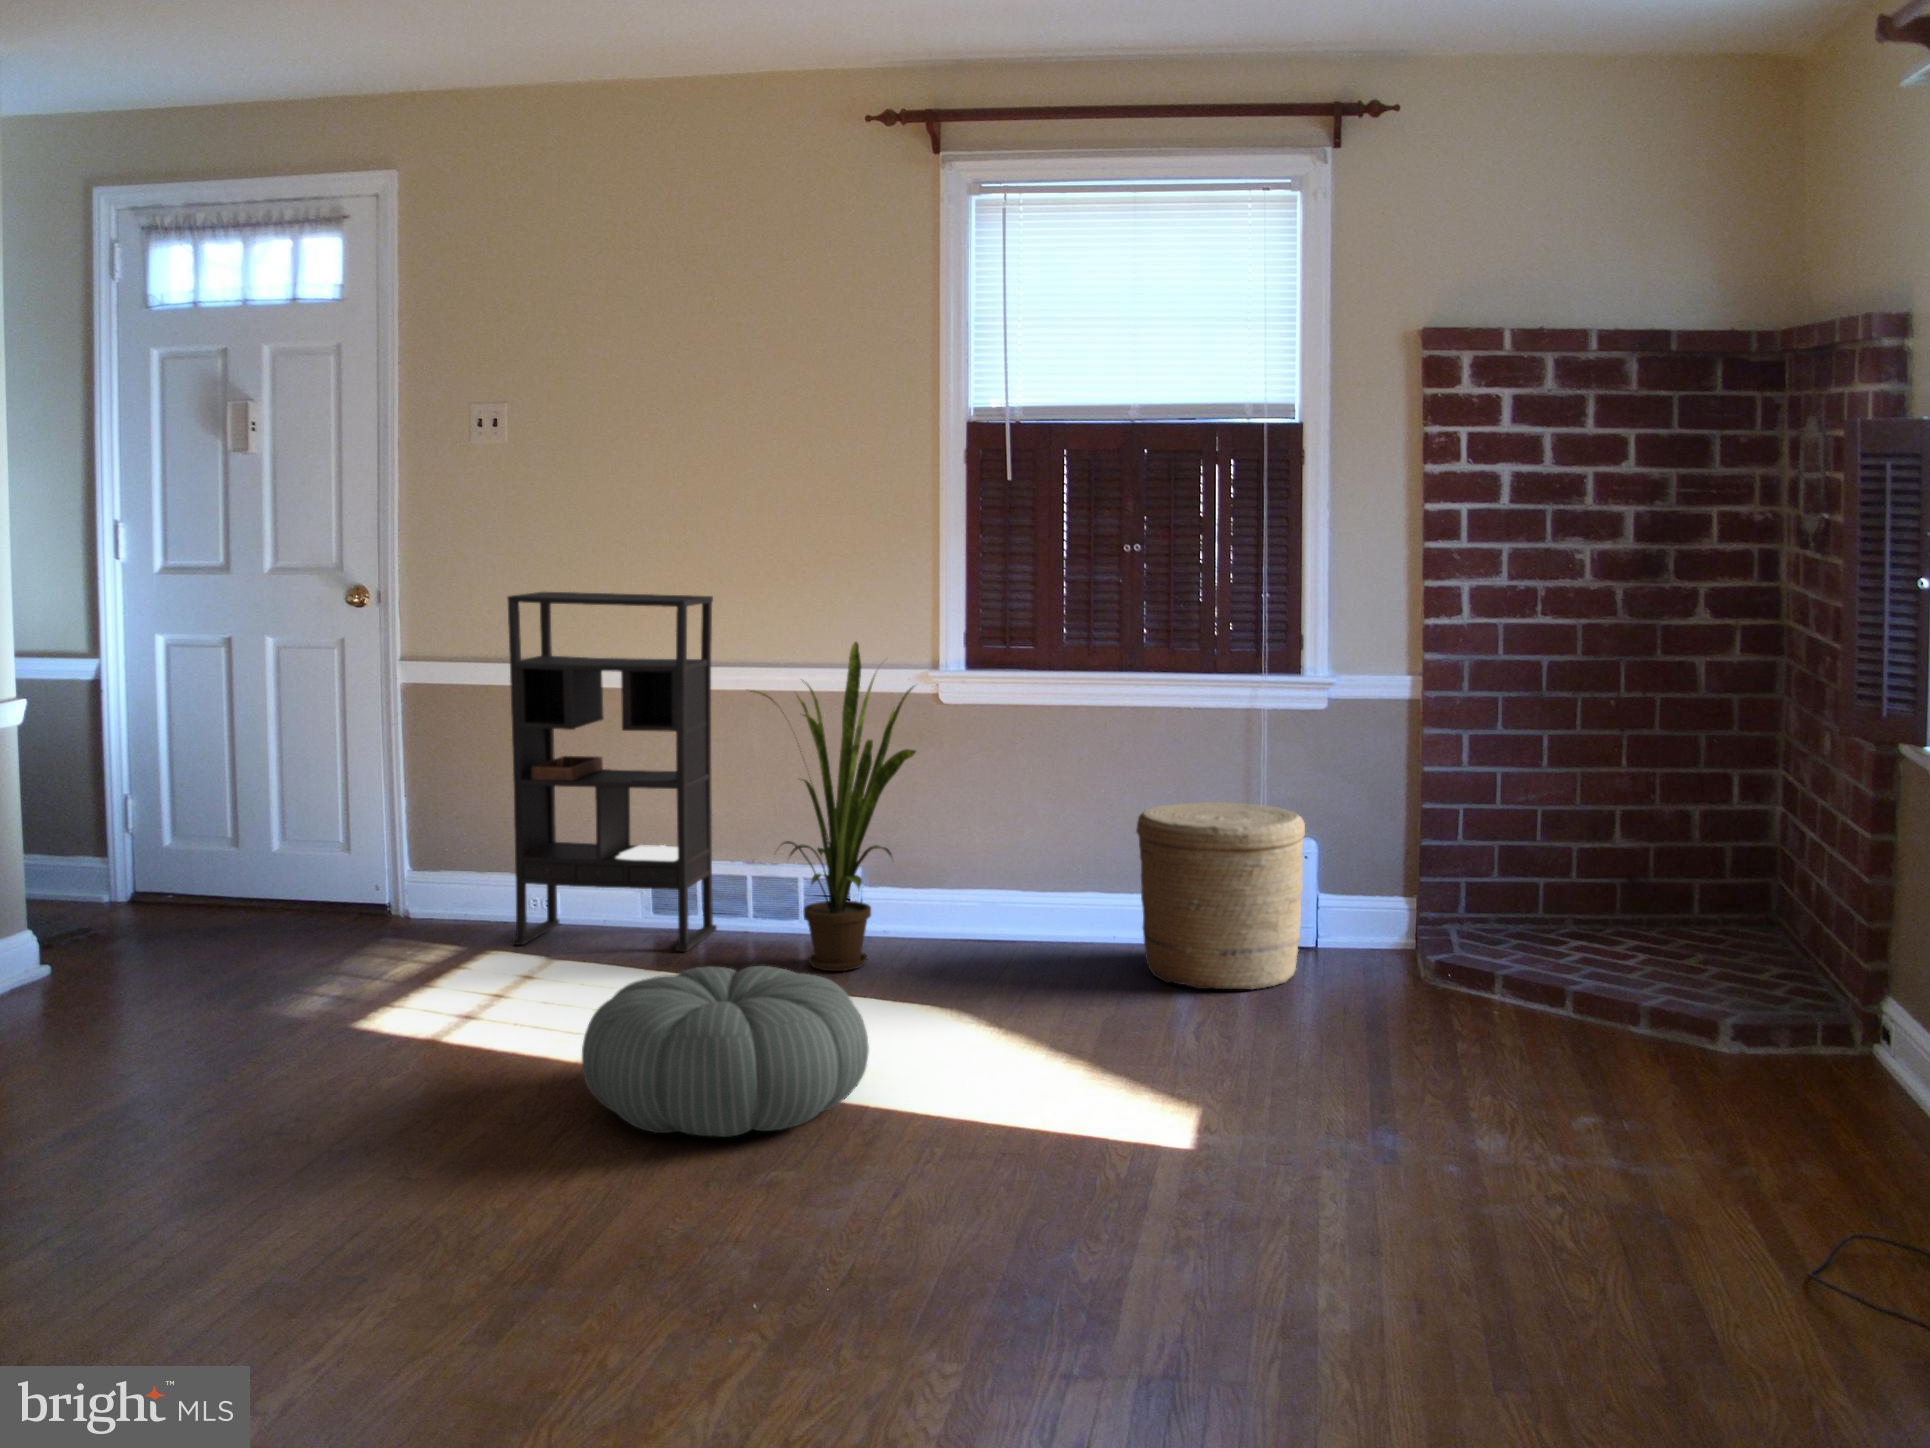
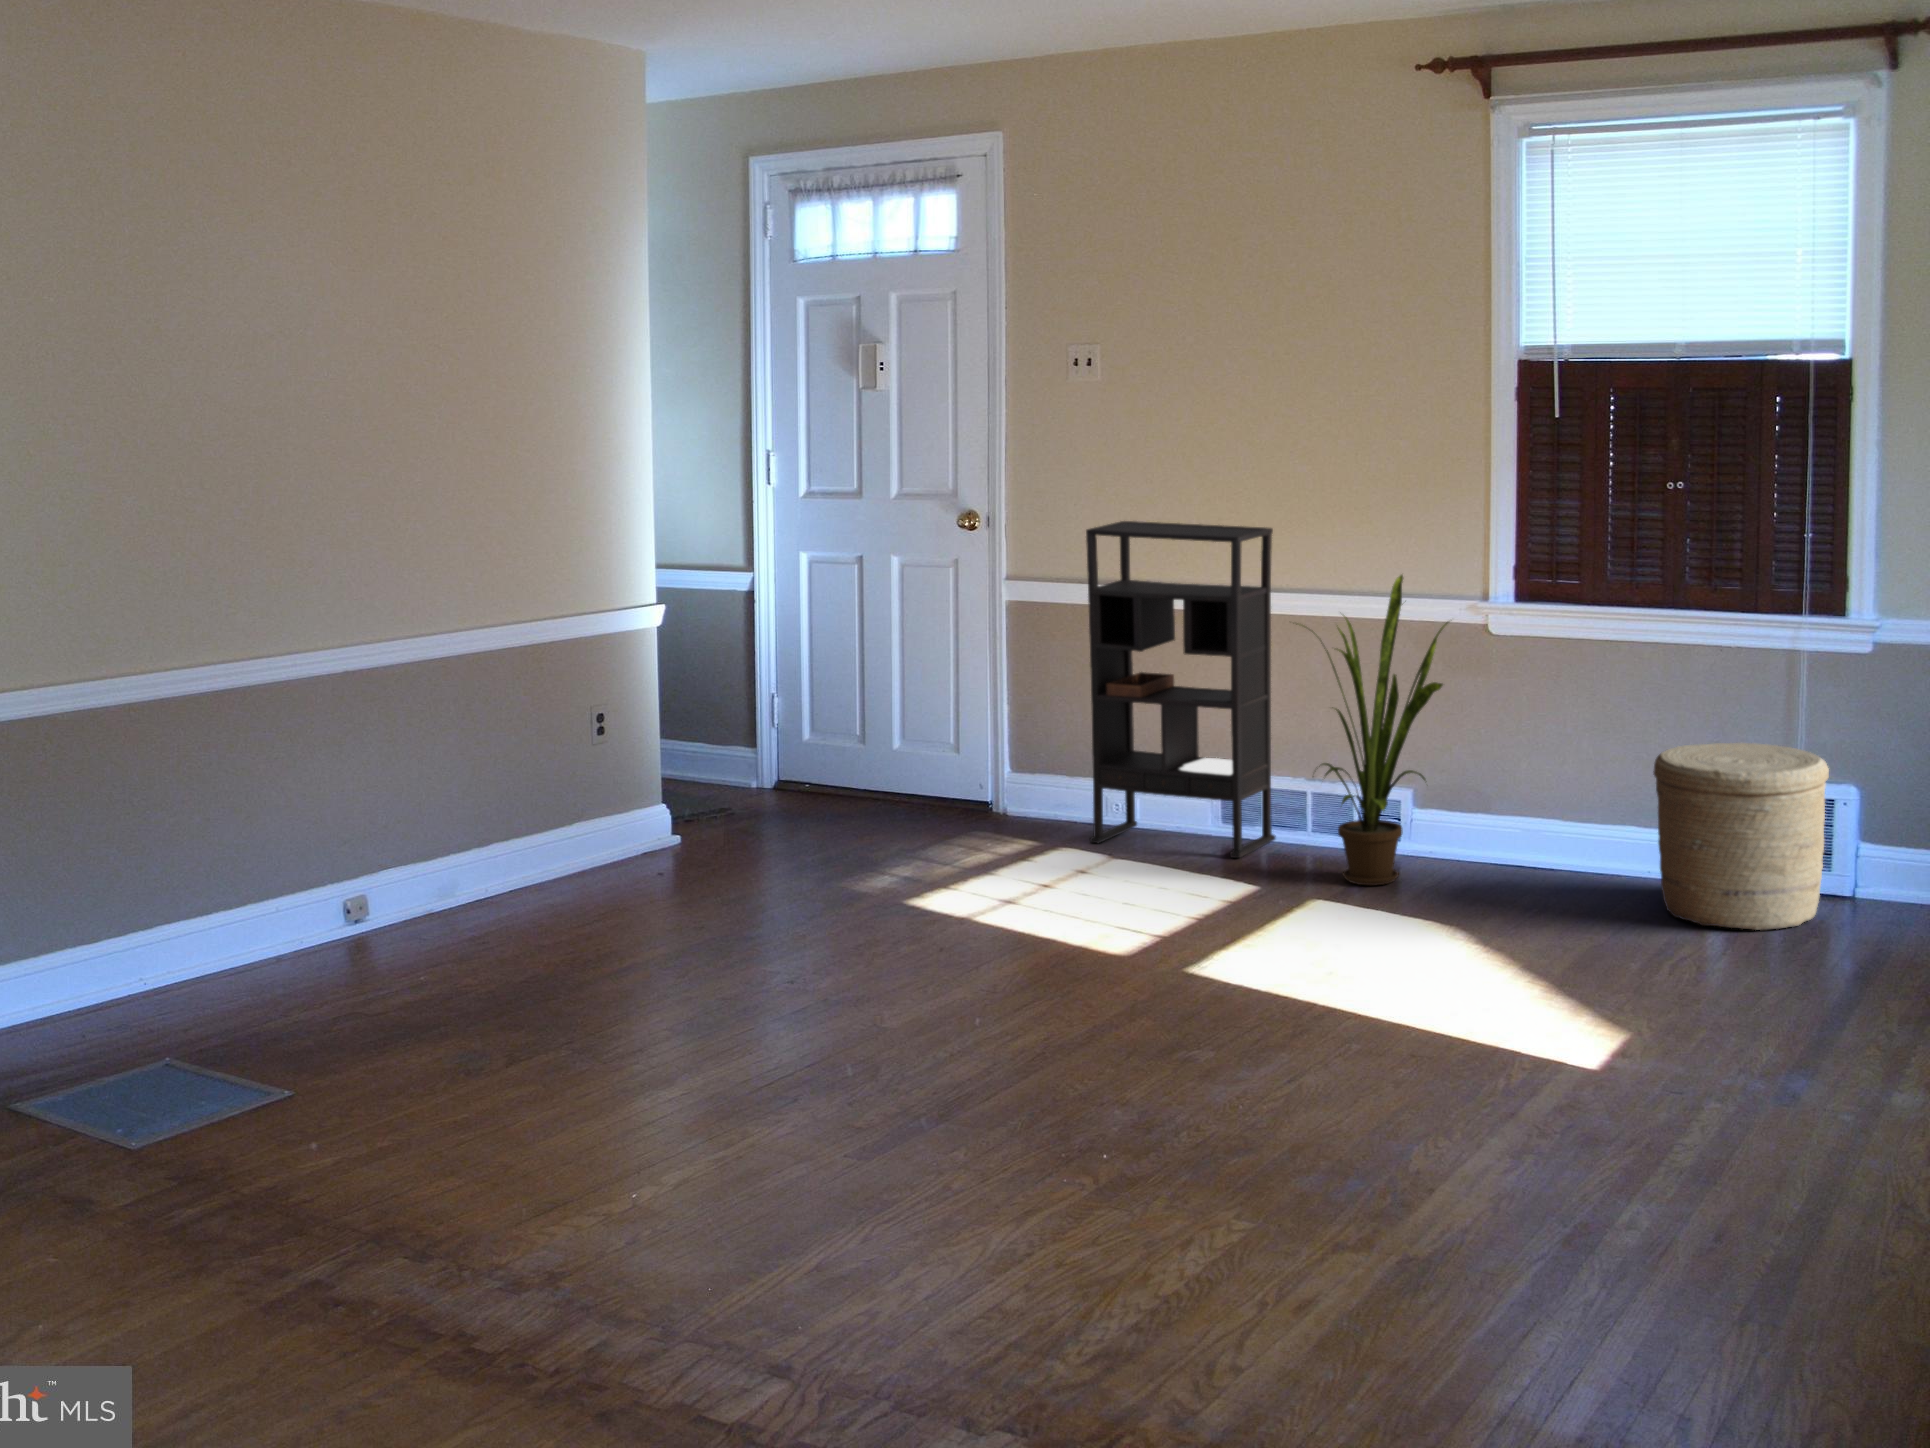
pouf: present [582,966,869,1137] -> none [1099,874,1335,1013]

